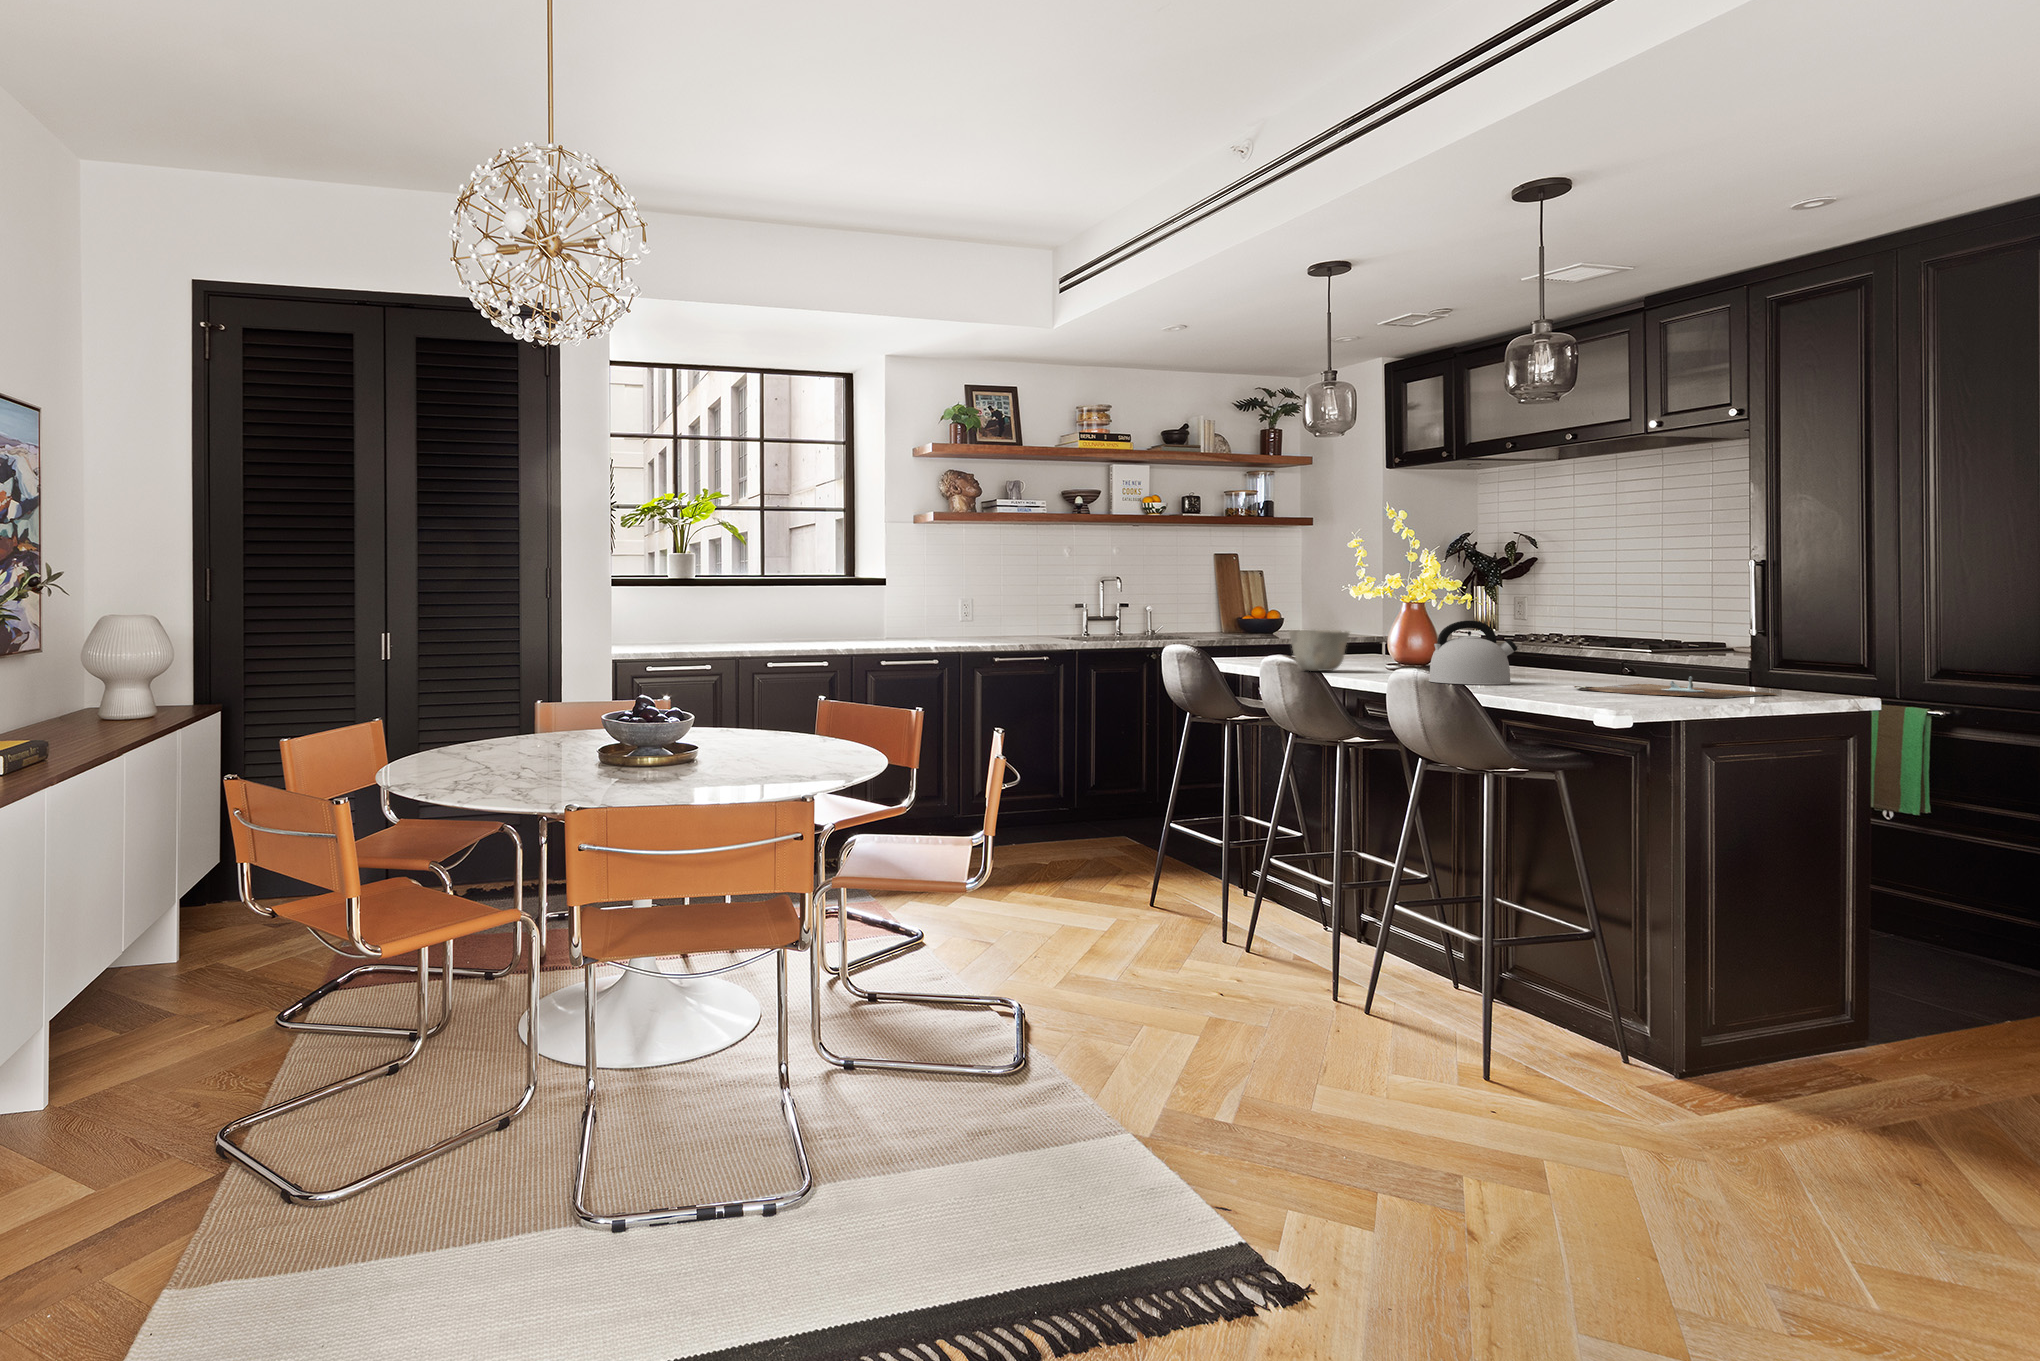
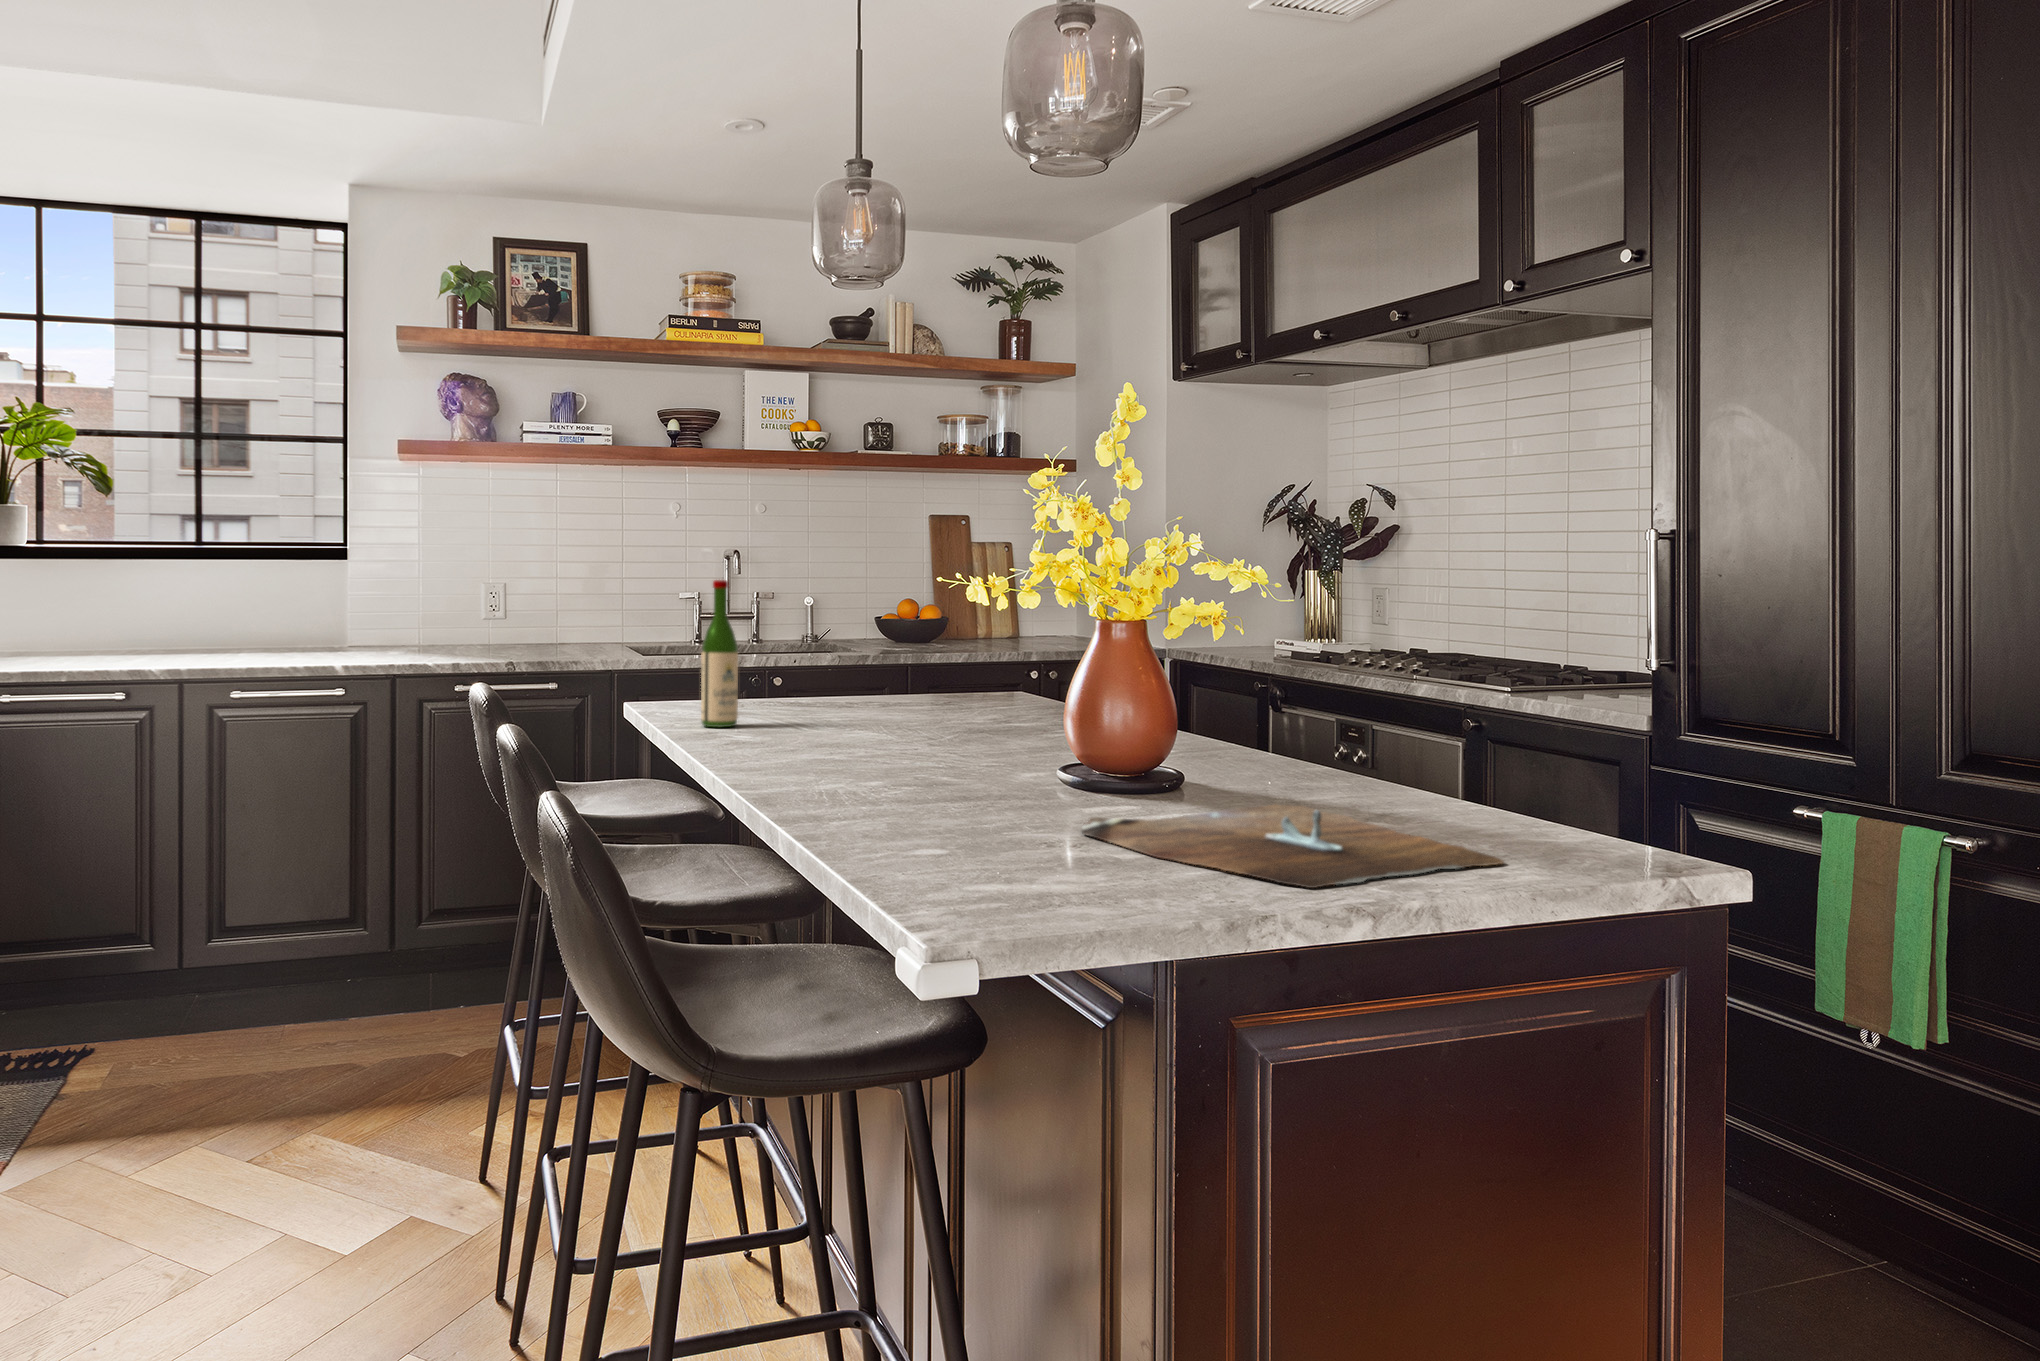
wine bottle: none [1241,591,1262,668] -> present [701,580,738,727]
kettle: present [1429,621,1517,685] -> none [862,656,1037,804]
ceramic bowl: present [1289,630,1349,671] -> none [741,658,849,742]

